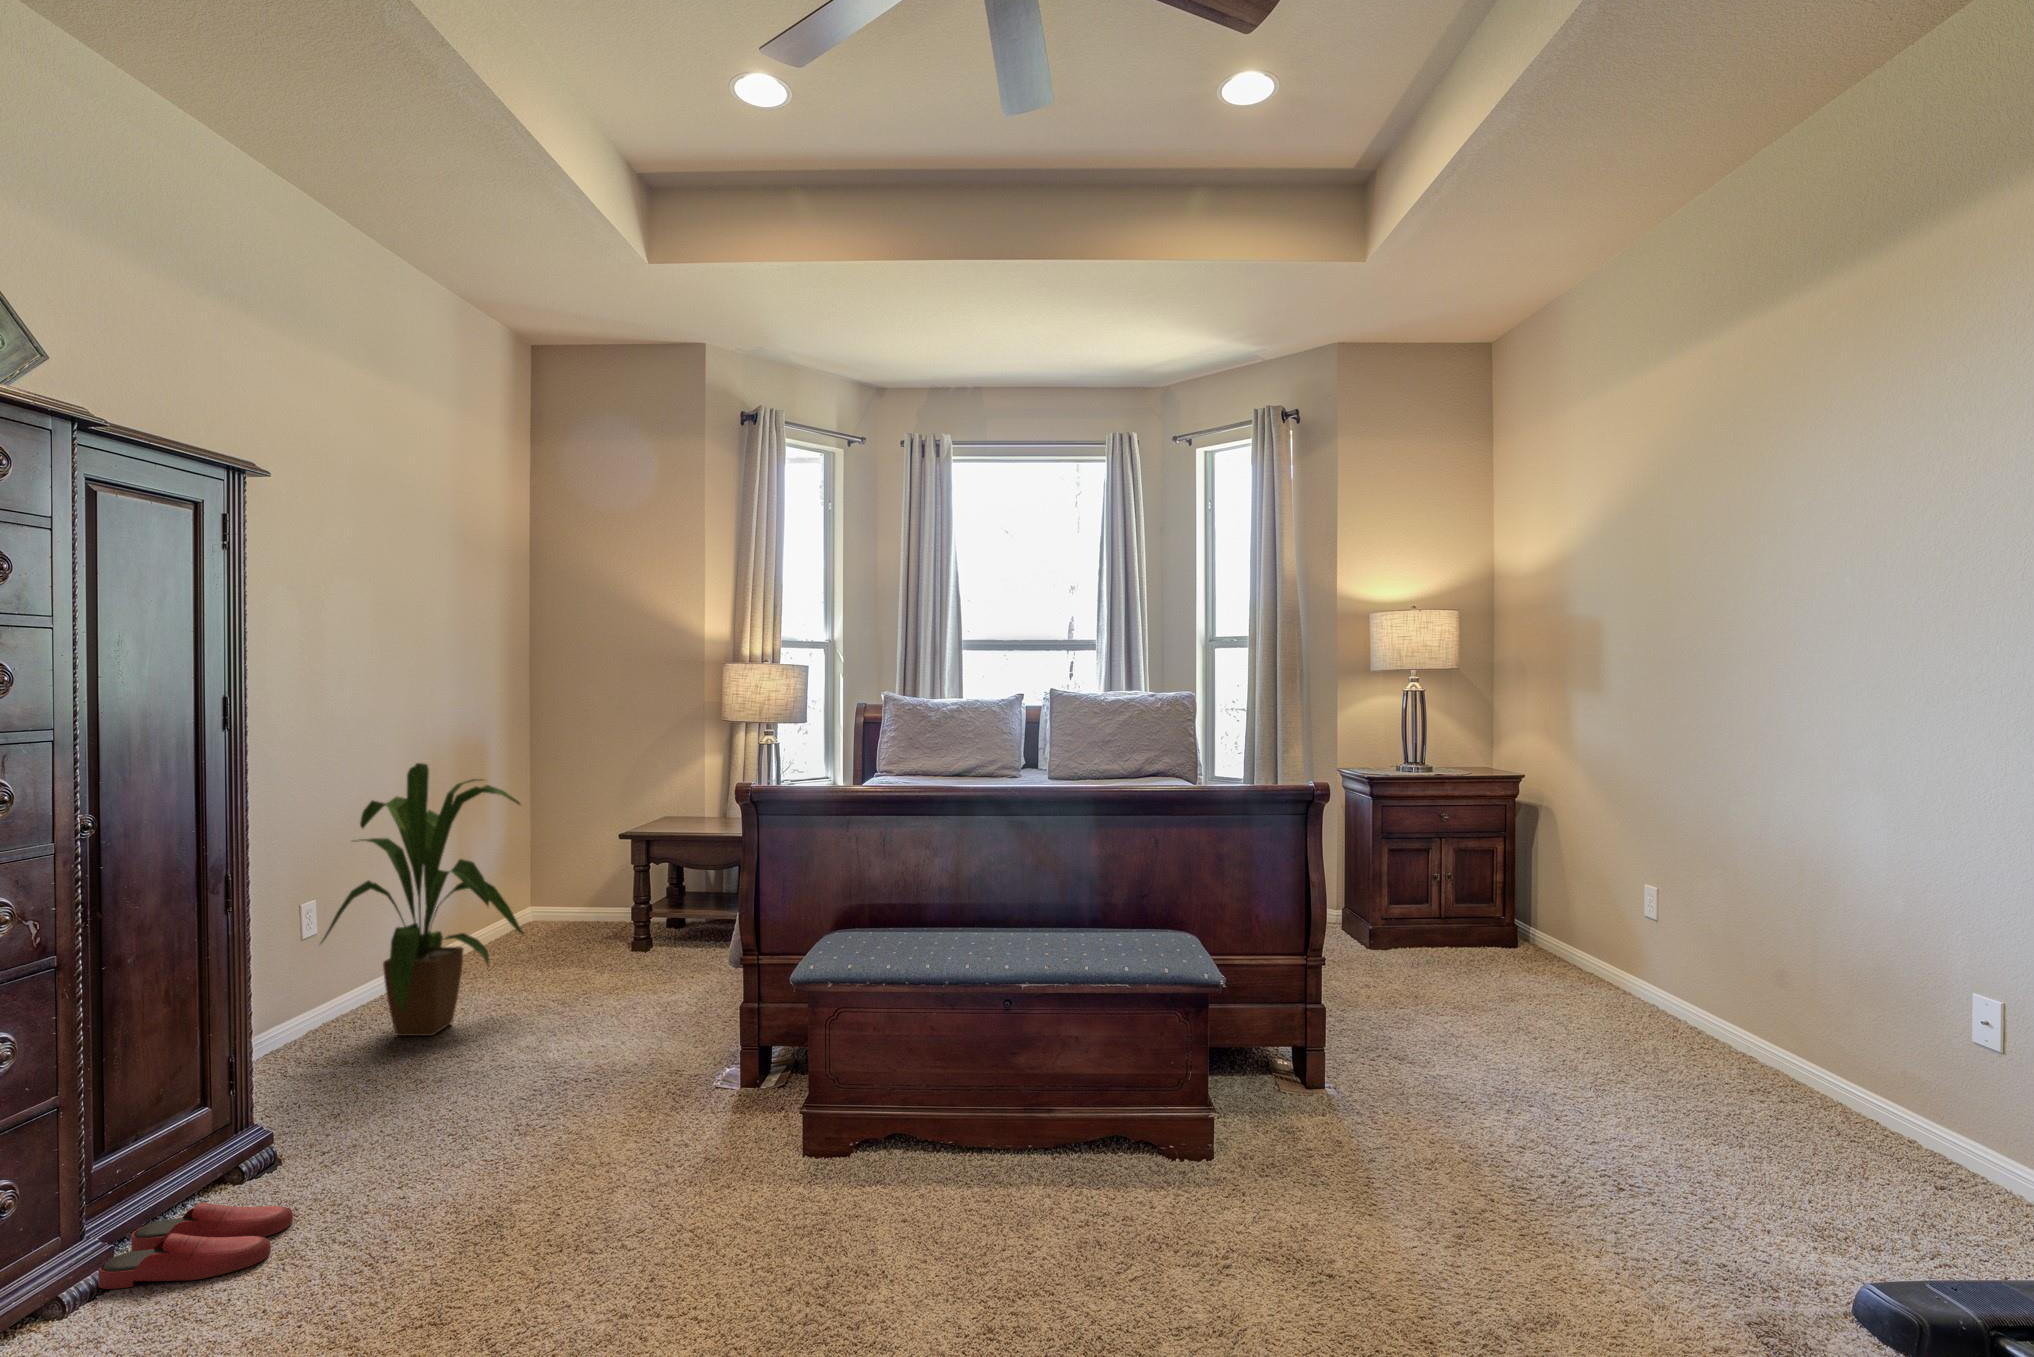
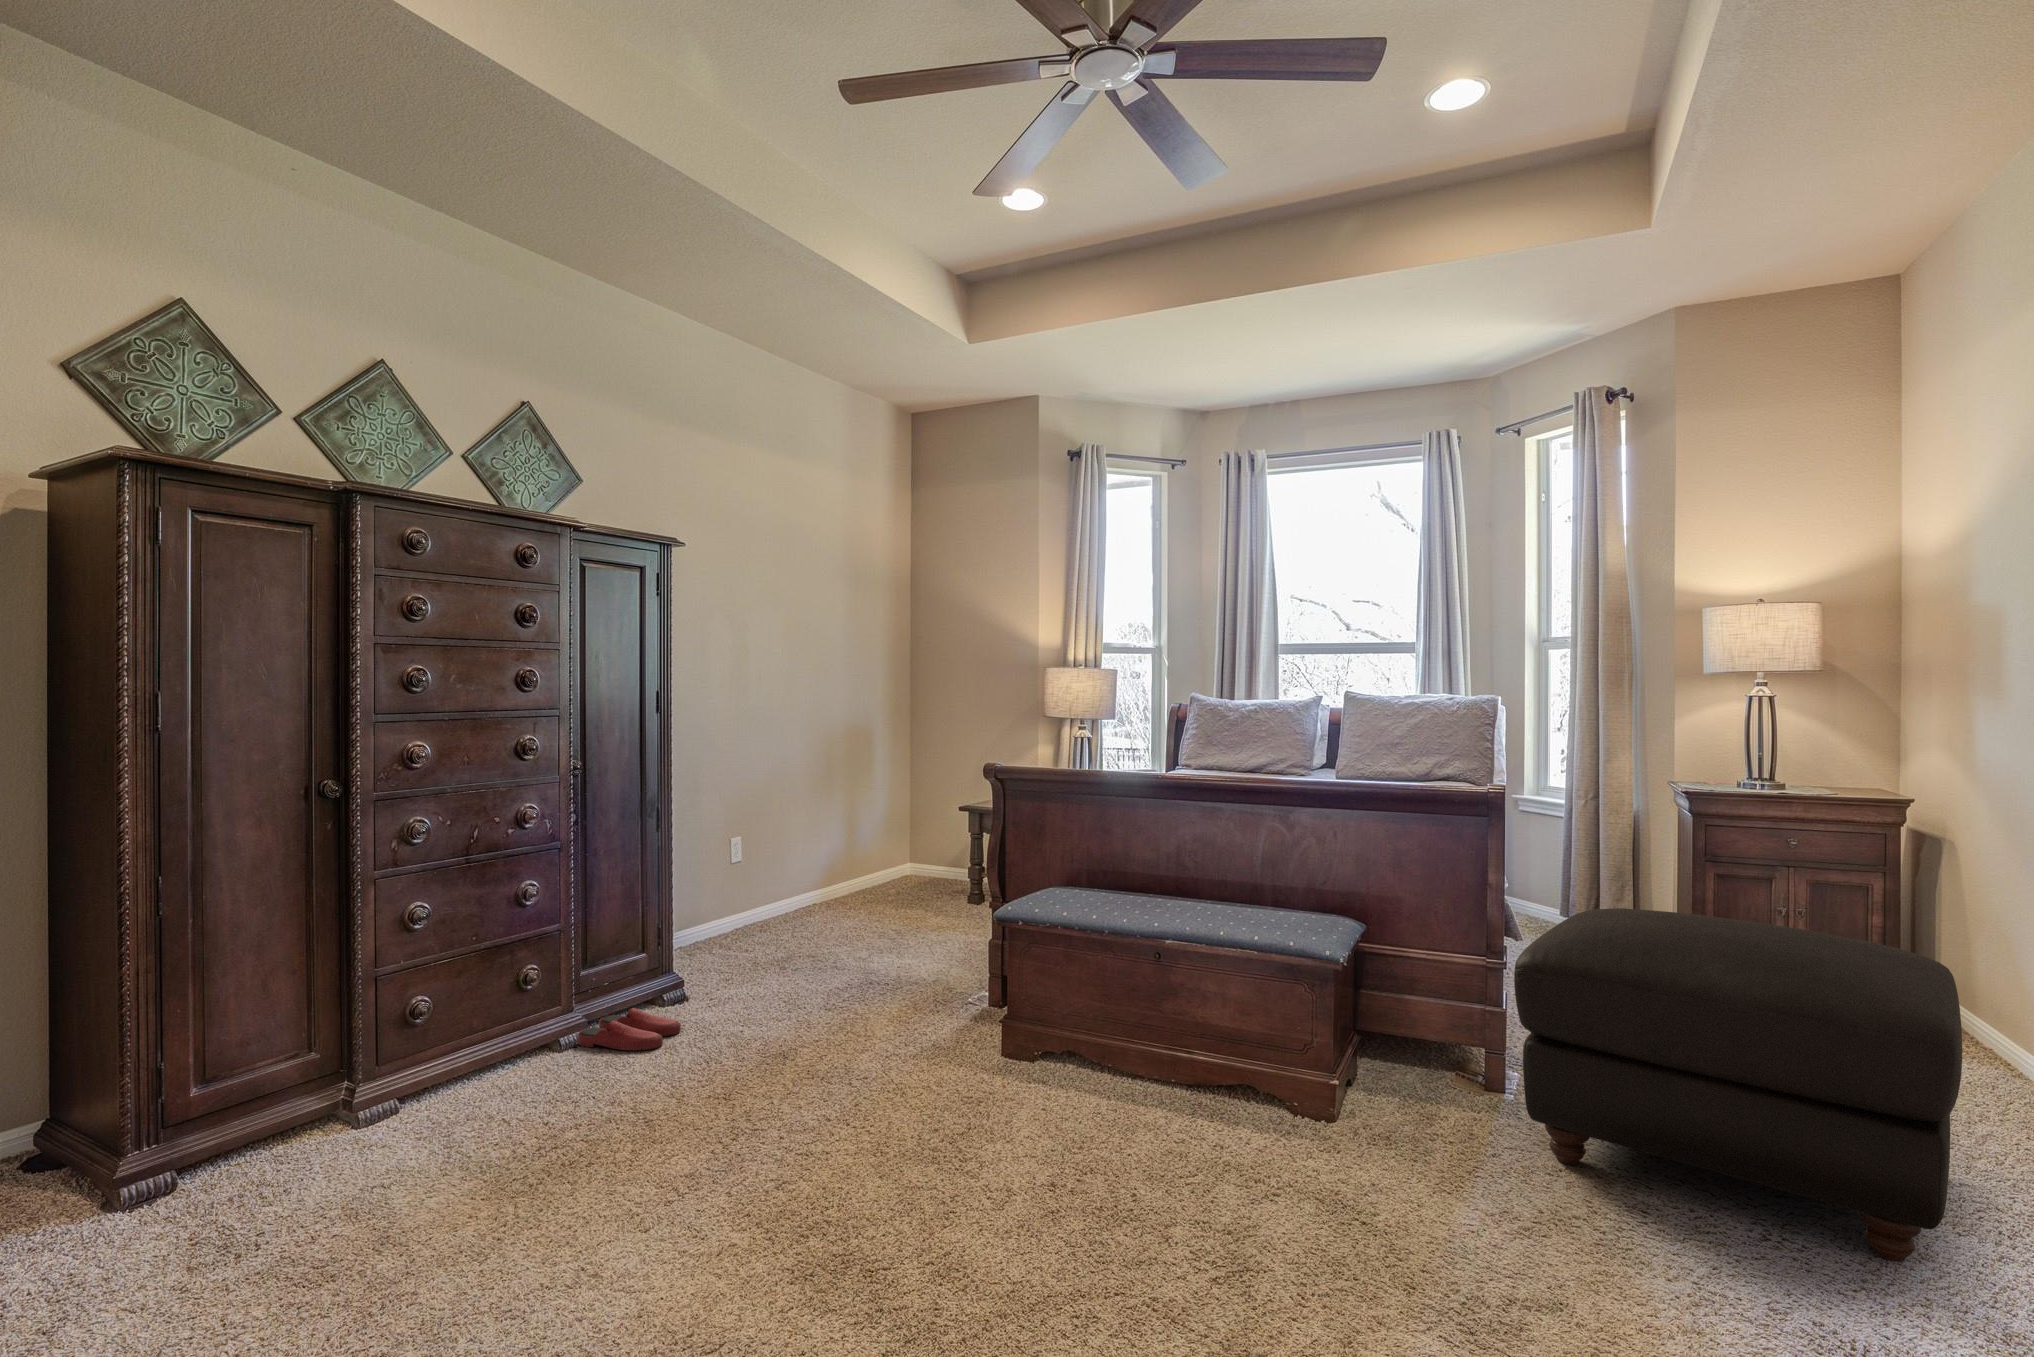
house plant: present [321,763,525,1036] -> none [737,739,875,940]
ottoman: none [1372,897,1764,1191] -> present [1514,908,1962,1262]

